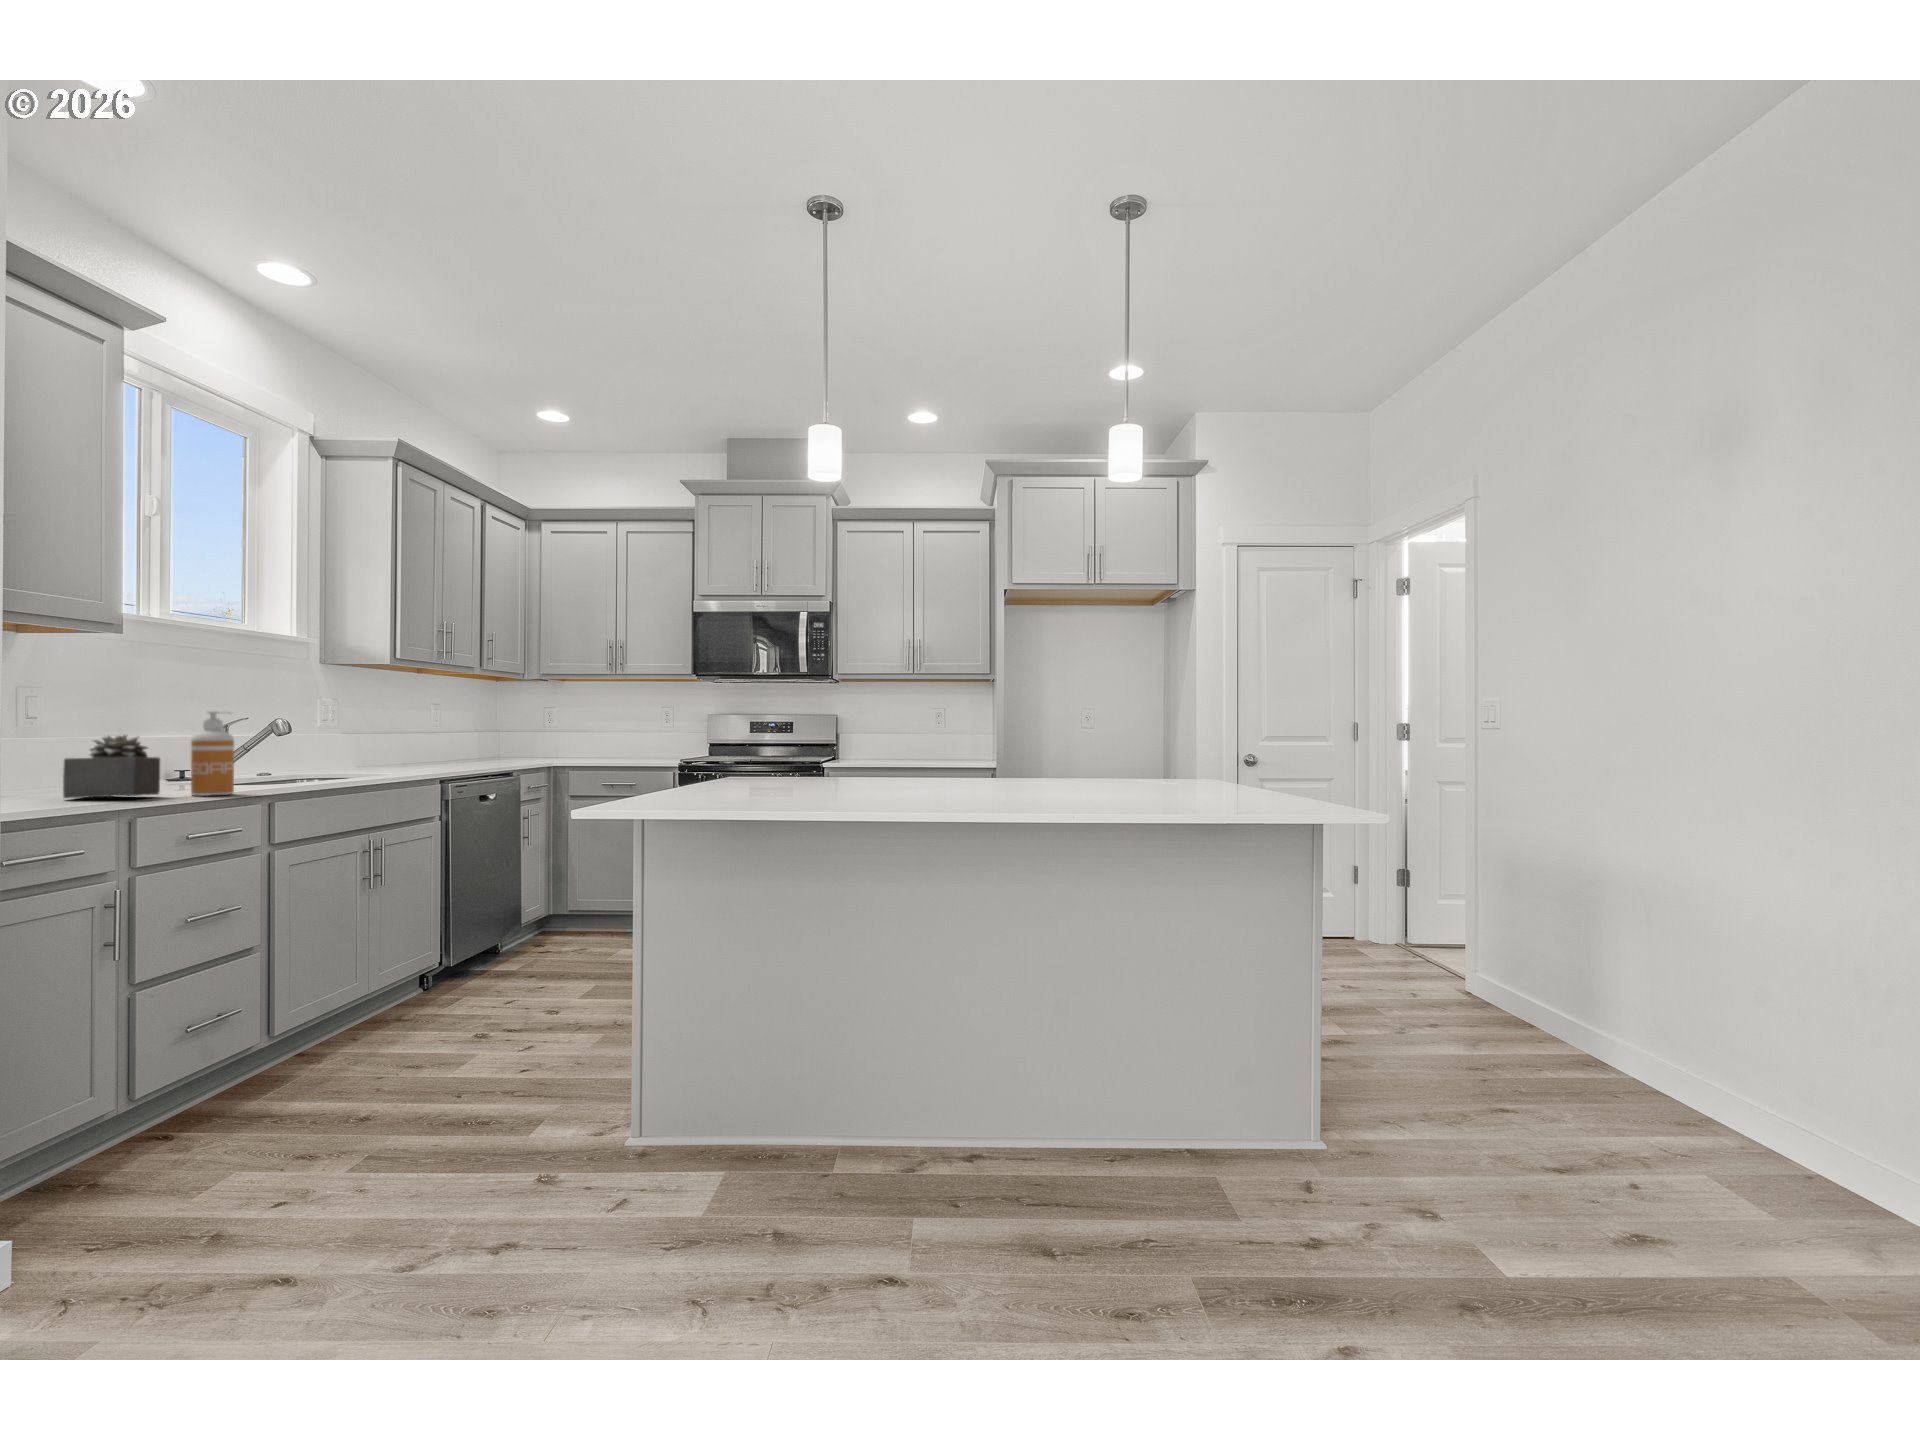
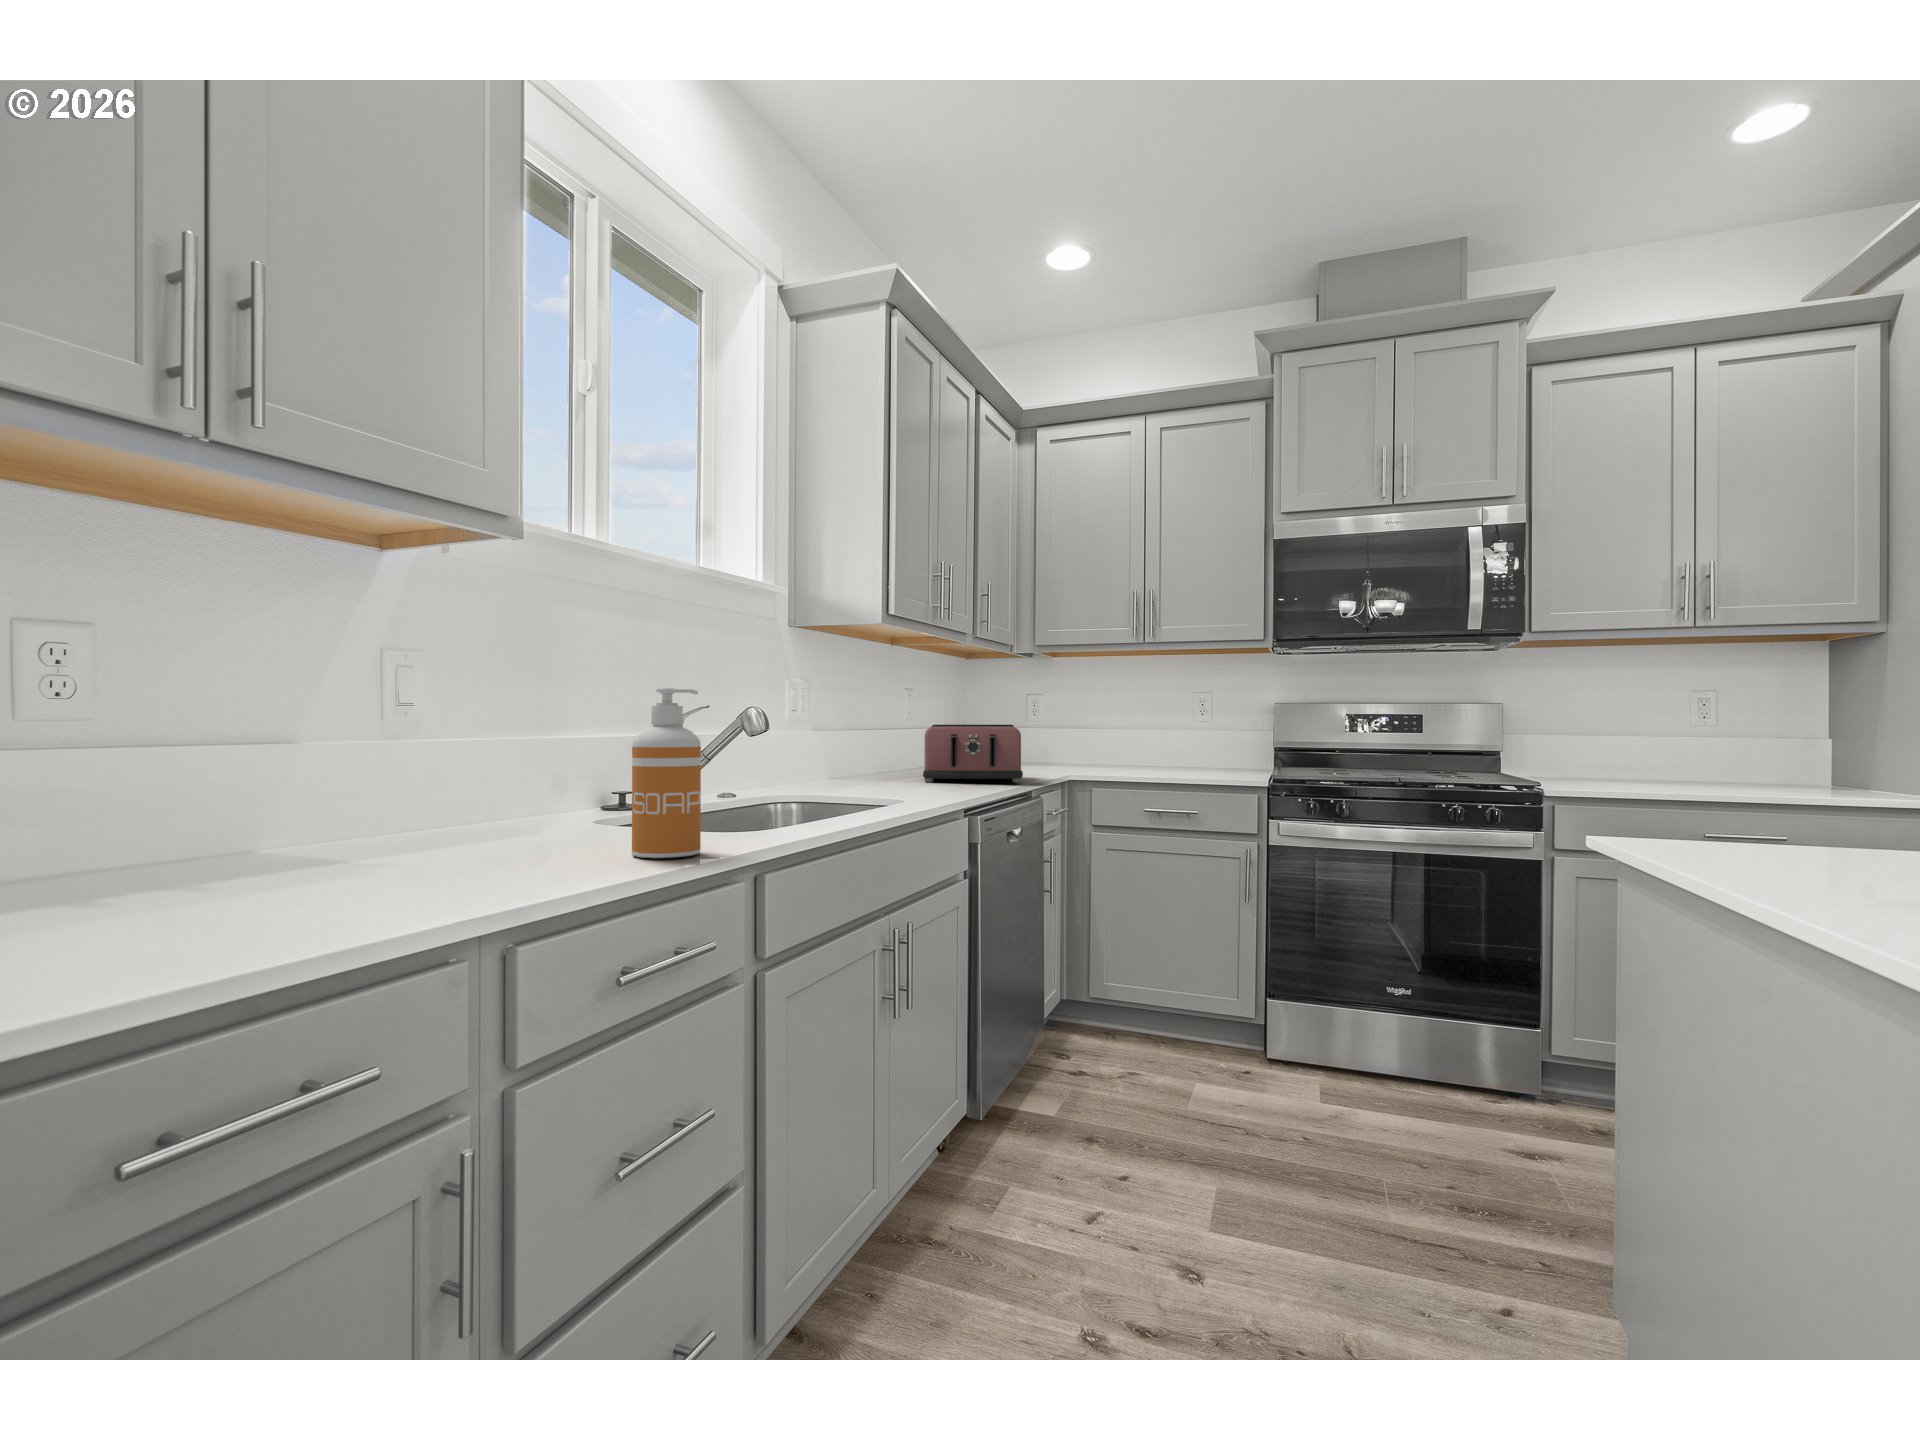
toaster: none [429,728,508,767] -> present [923,725,1023,782]
succulent plant: present [63,735,160,798] -> none [419,733,582,864]

